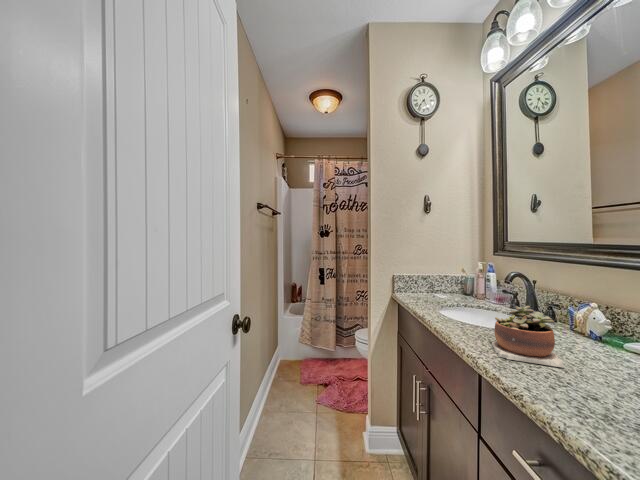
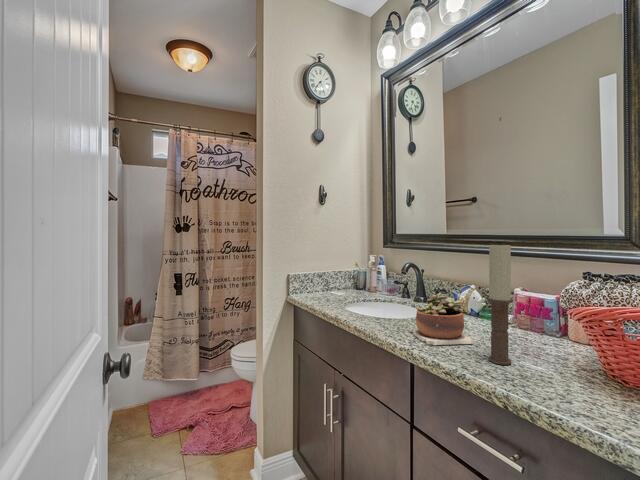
candle: none [569,254,602,400] -> present [488,242,512,365]

